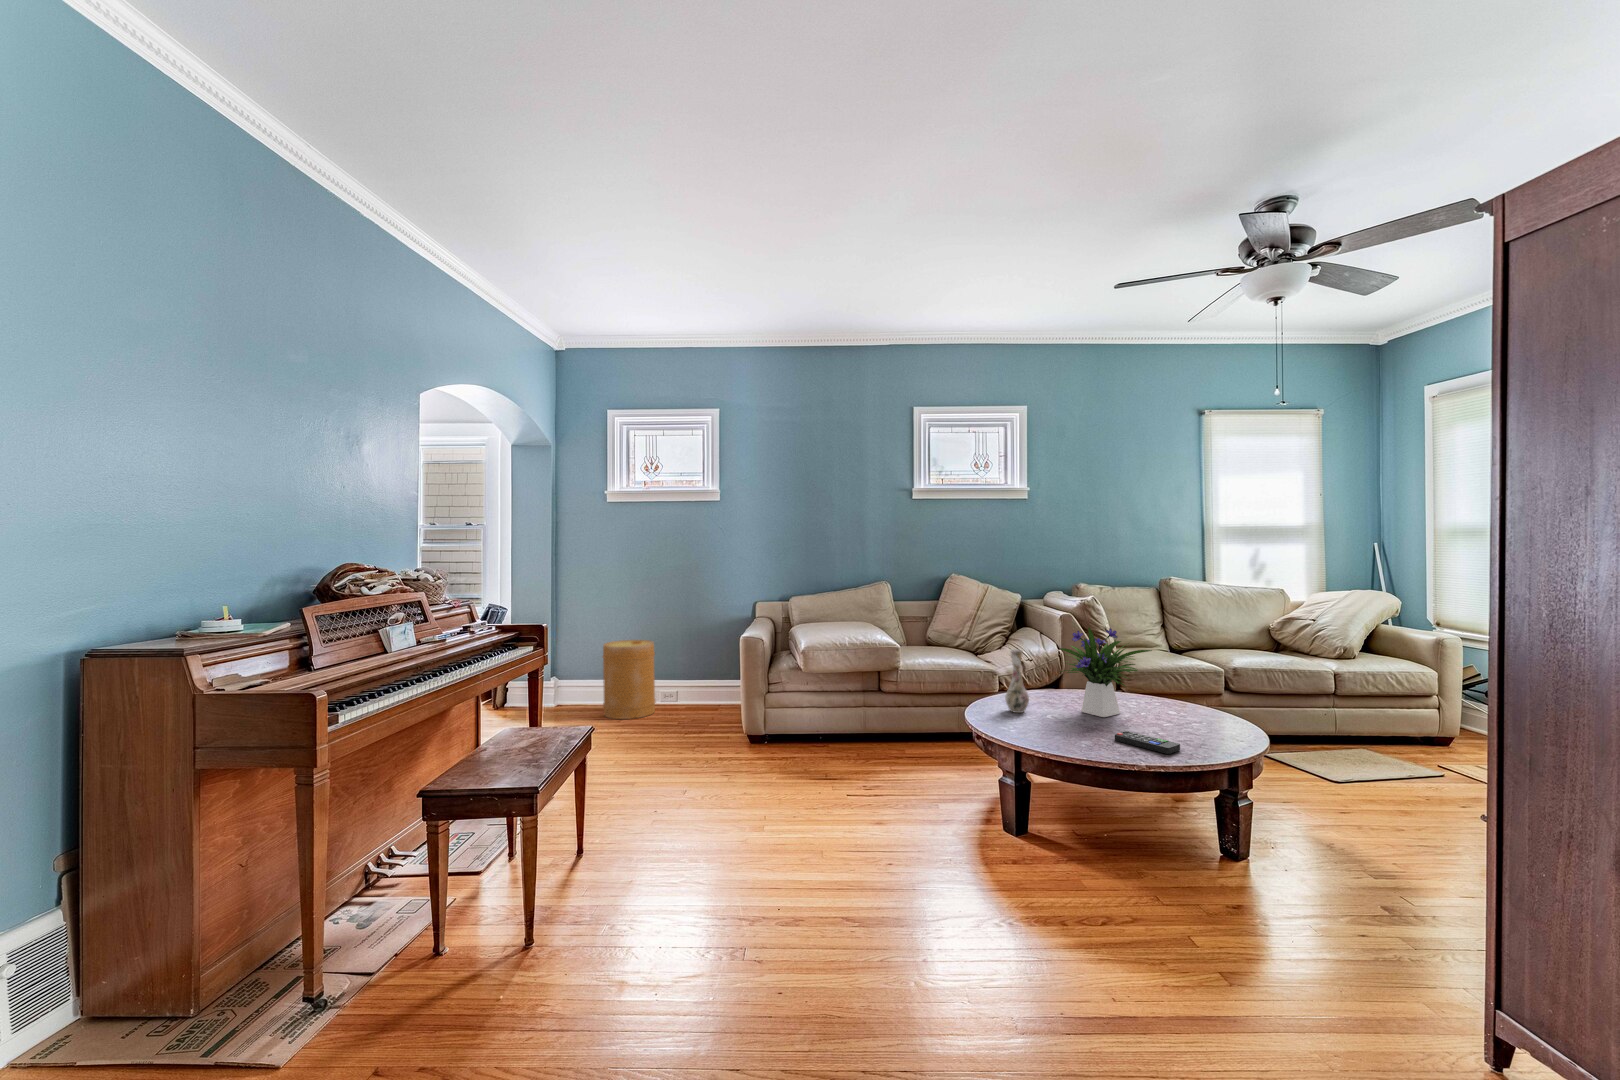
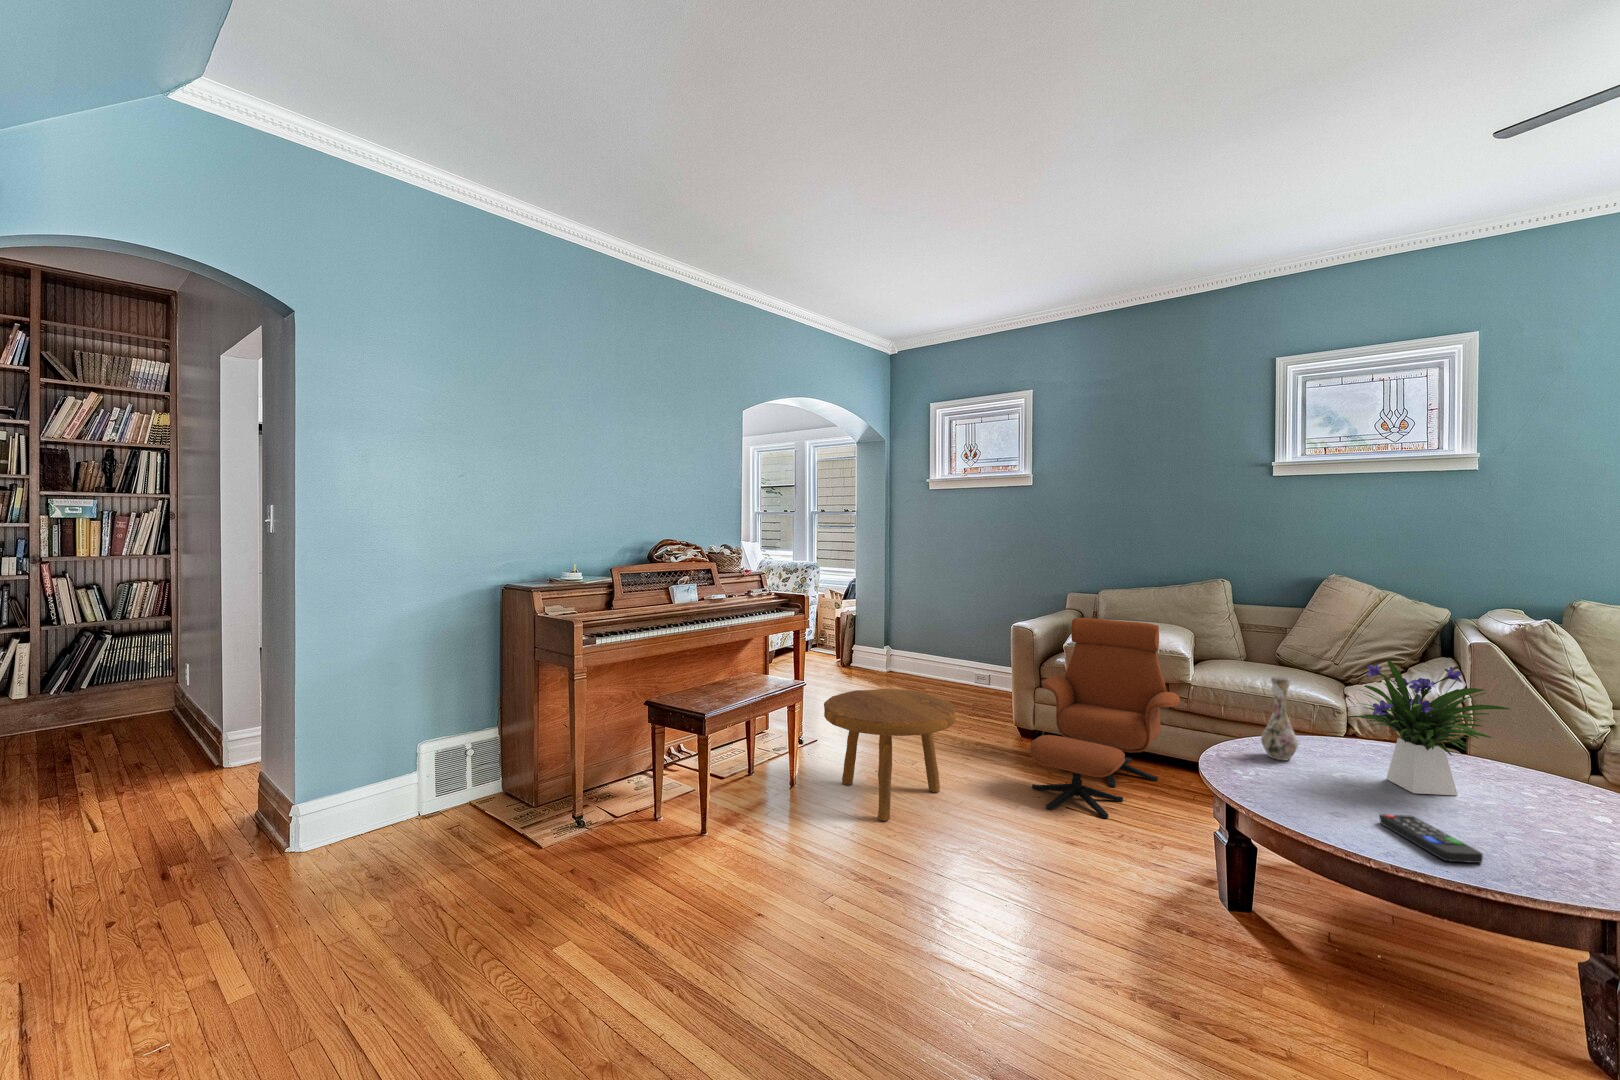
lounge chair: none [786,621,900,801] -> present [1030,618,1180,818]
basket: present [603,640,656,719] -> none [911,619,961,693]
footstool: none [623,714,766,858] -> present [824,689,956,821]

